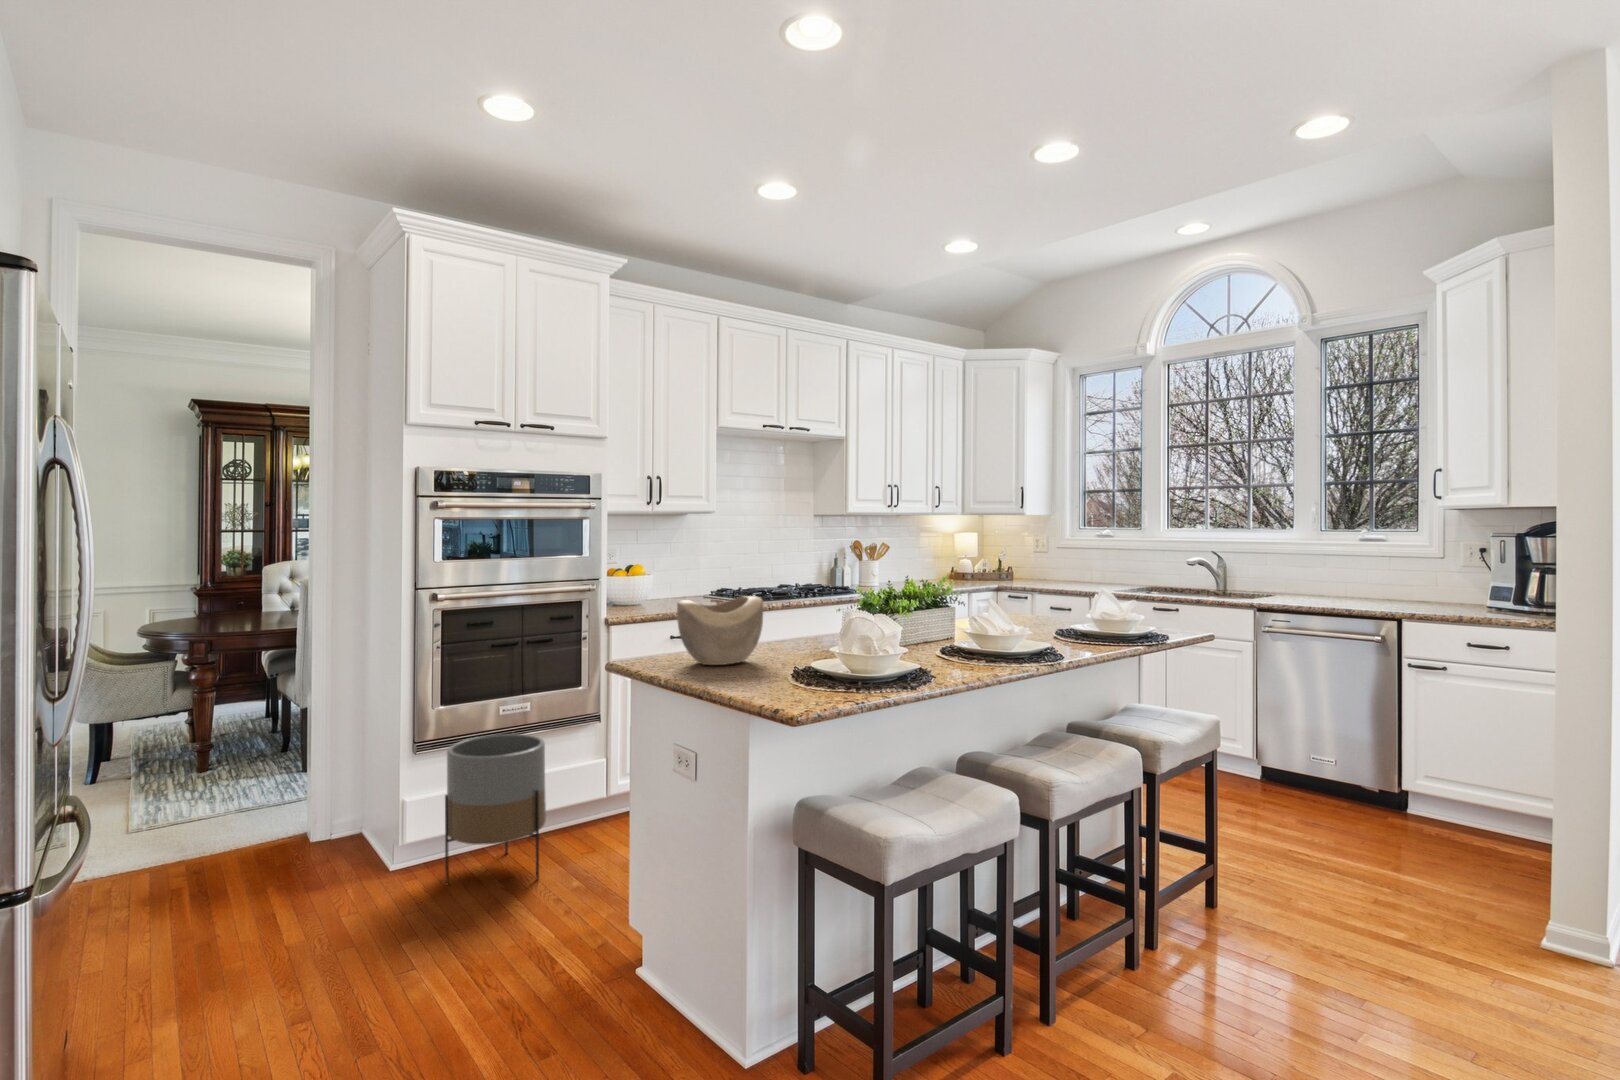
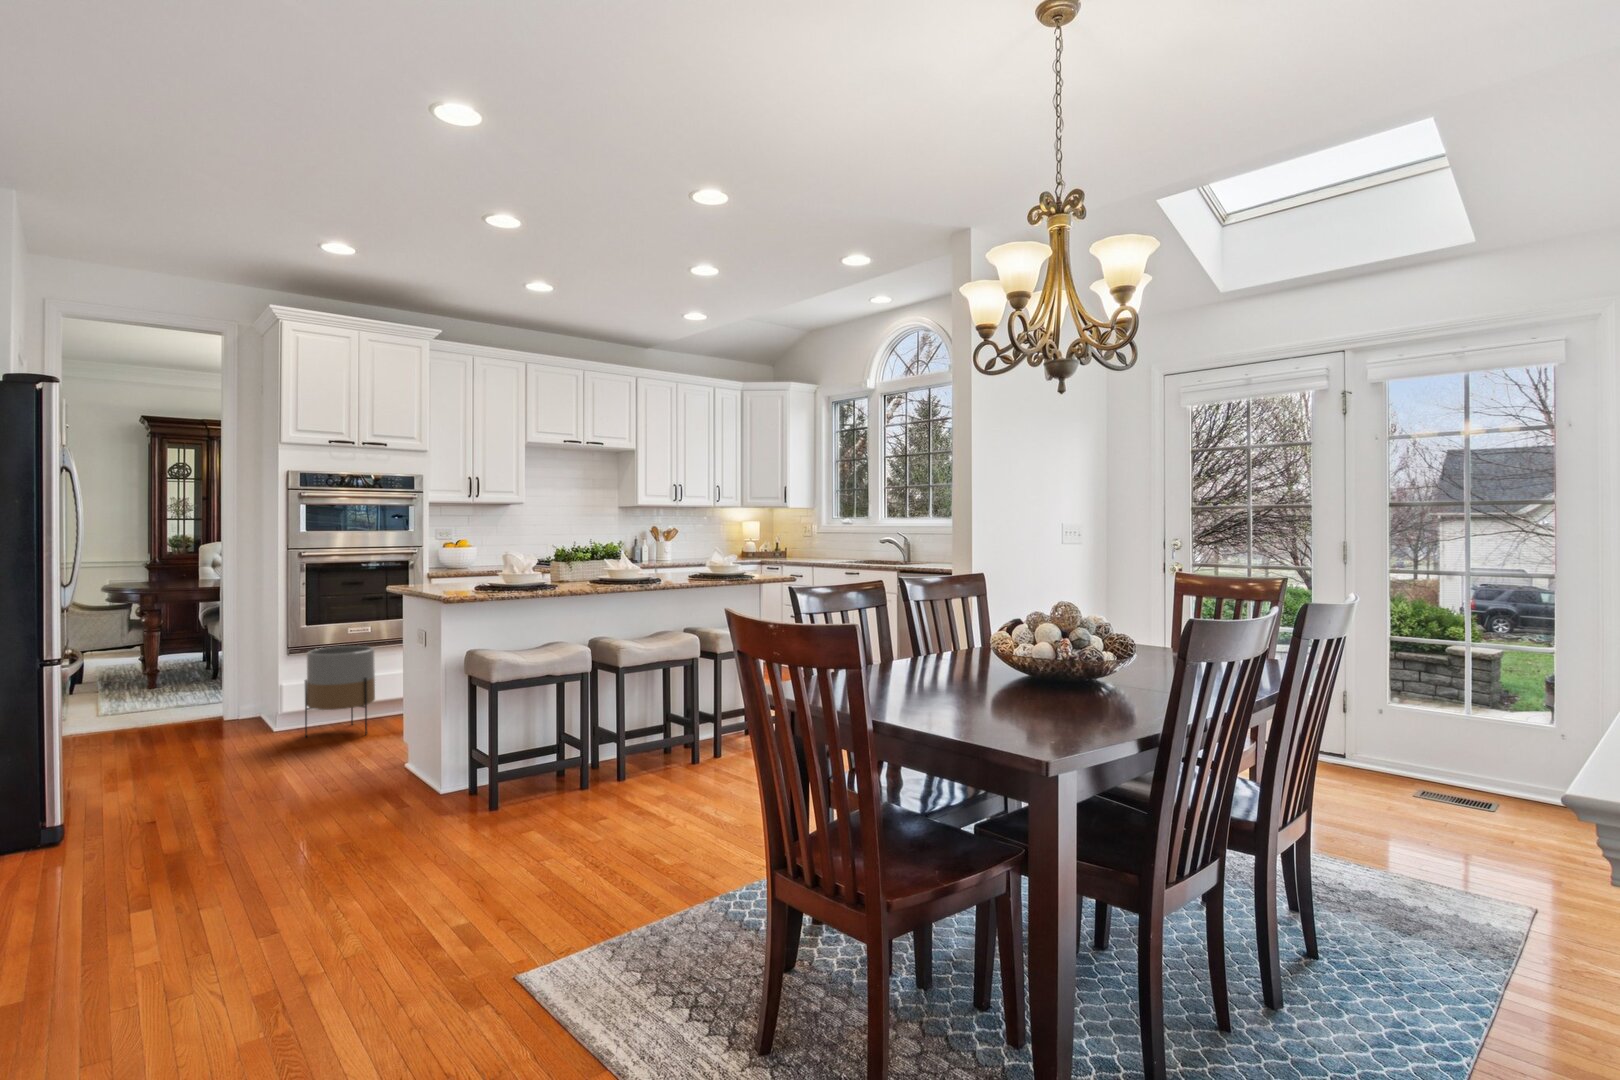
decorative bowl: present [677,596,763,665] -> none [425,548,479,586]

